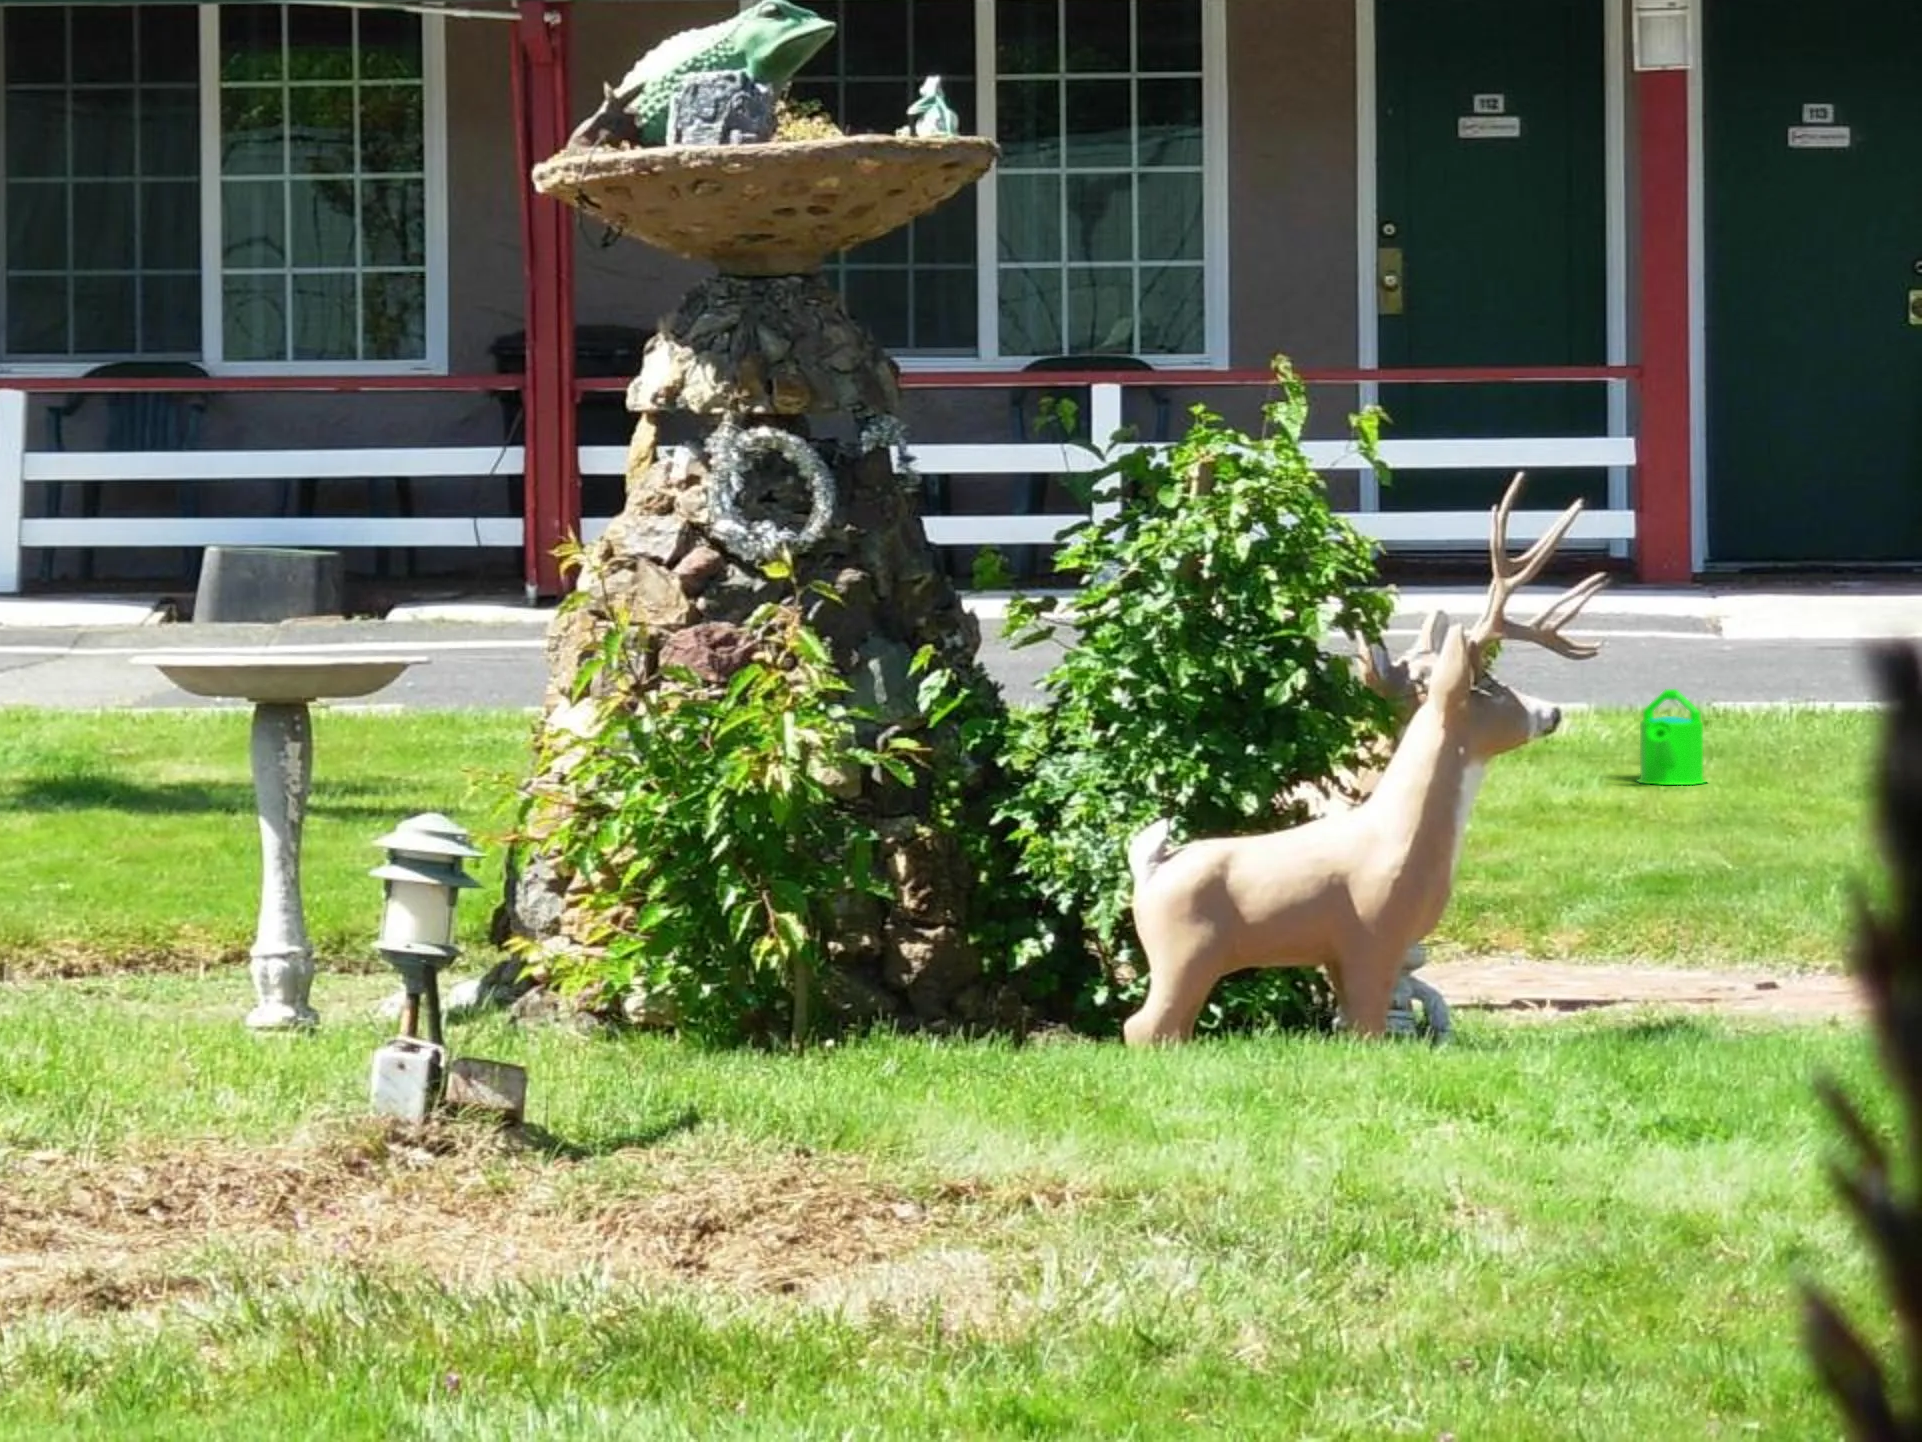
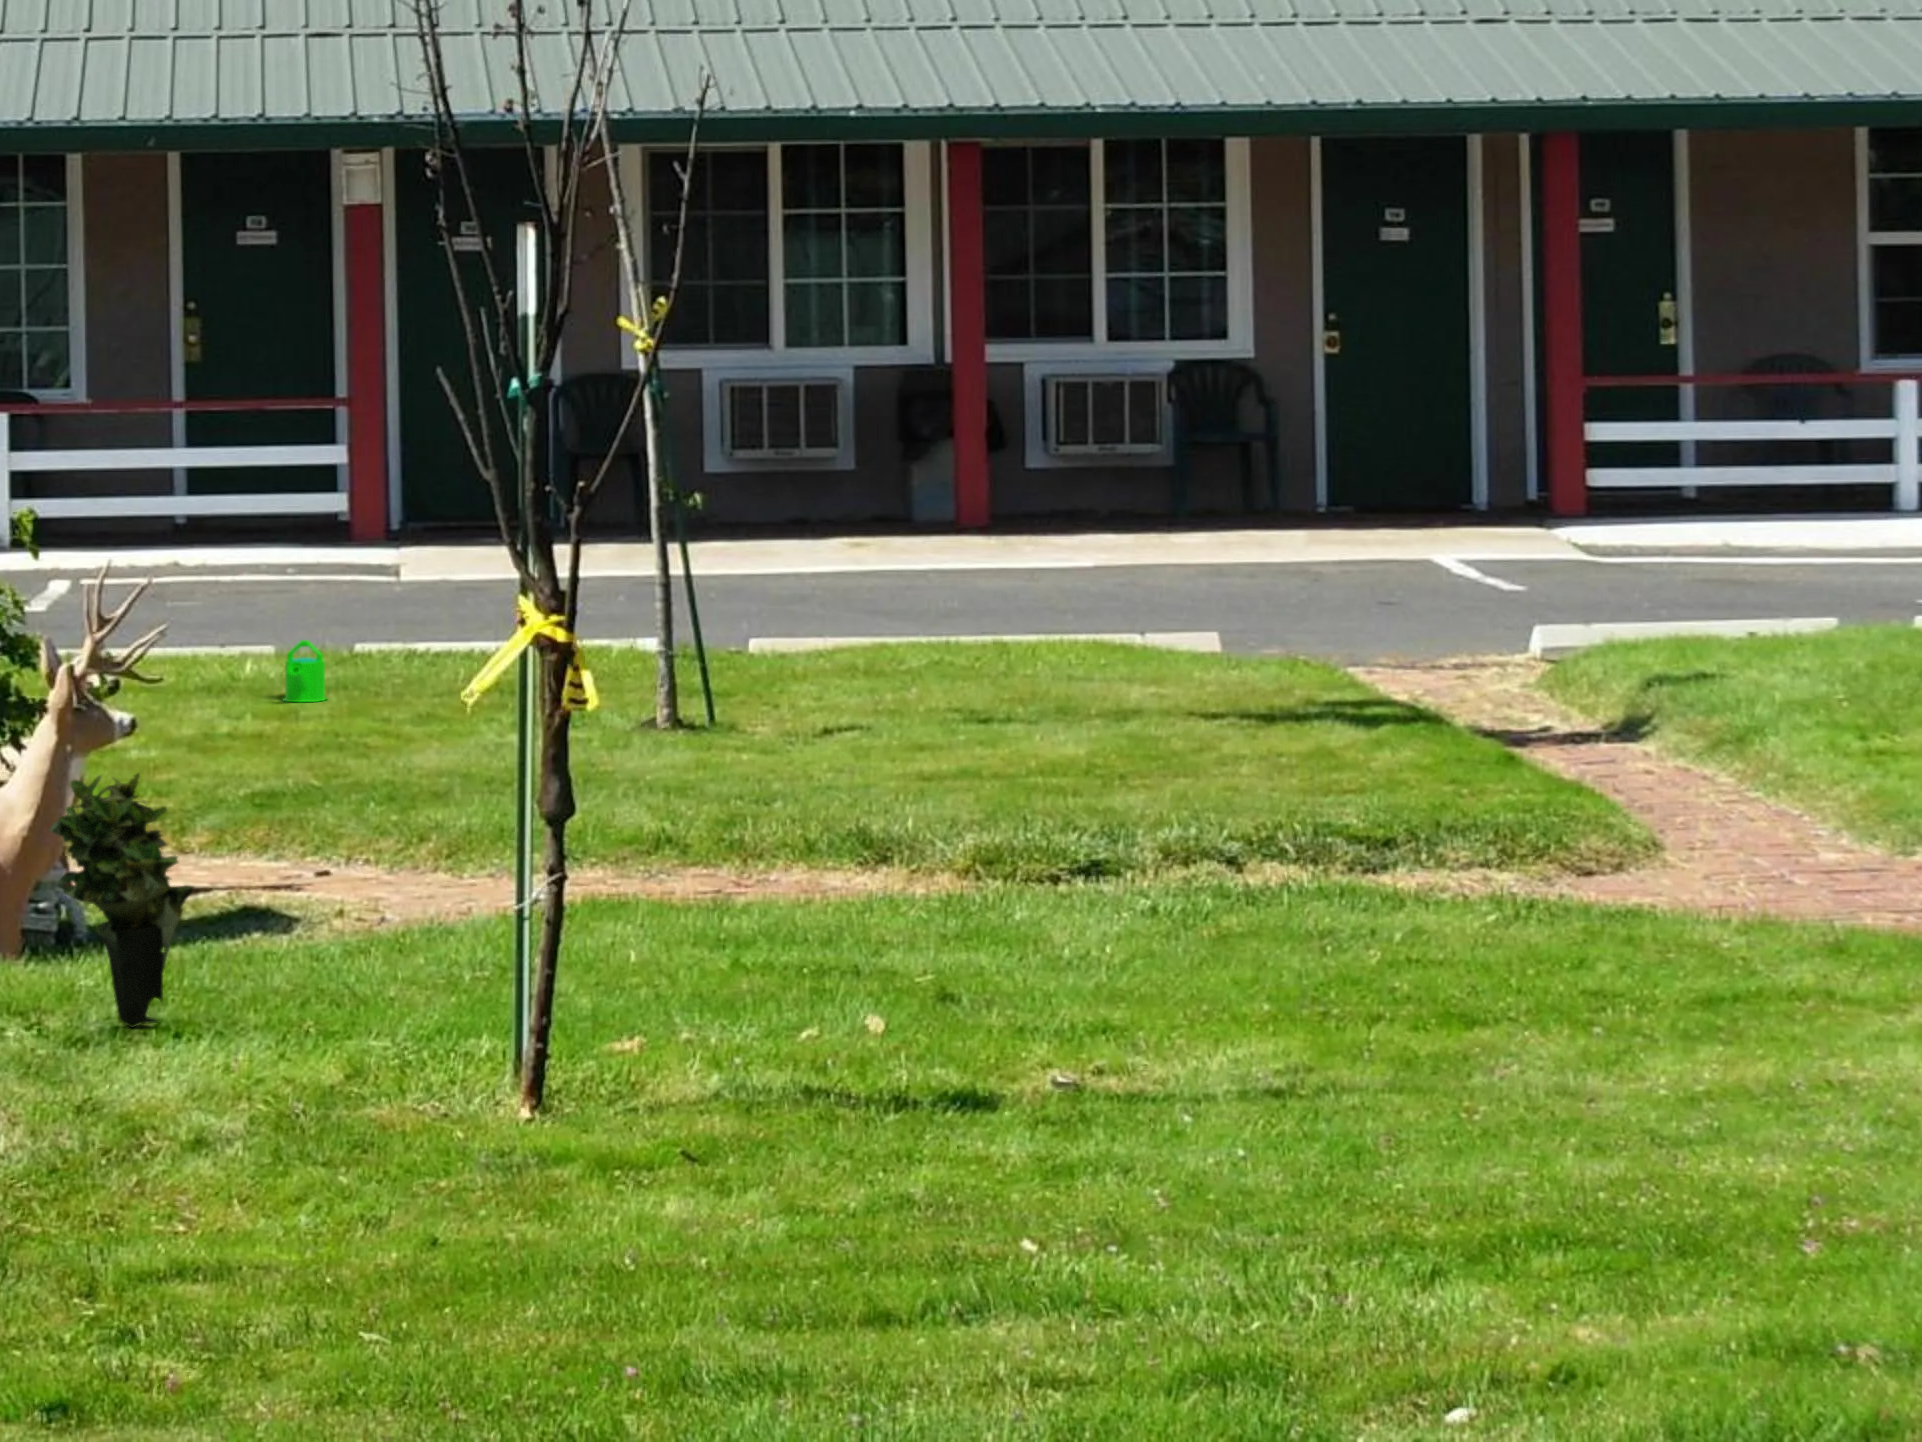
potted plant: none [1468,789,1693,1177] -> present [50,773,194,1027]

